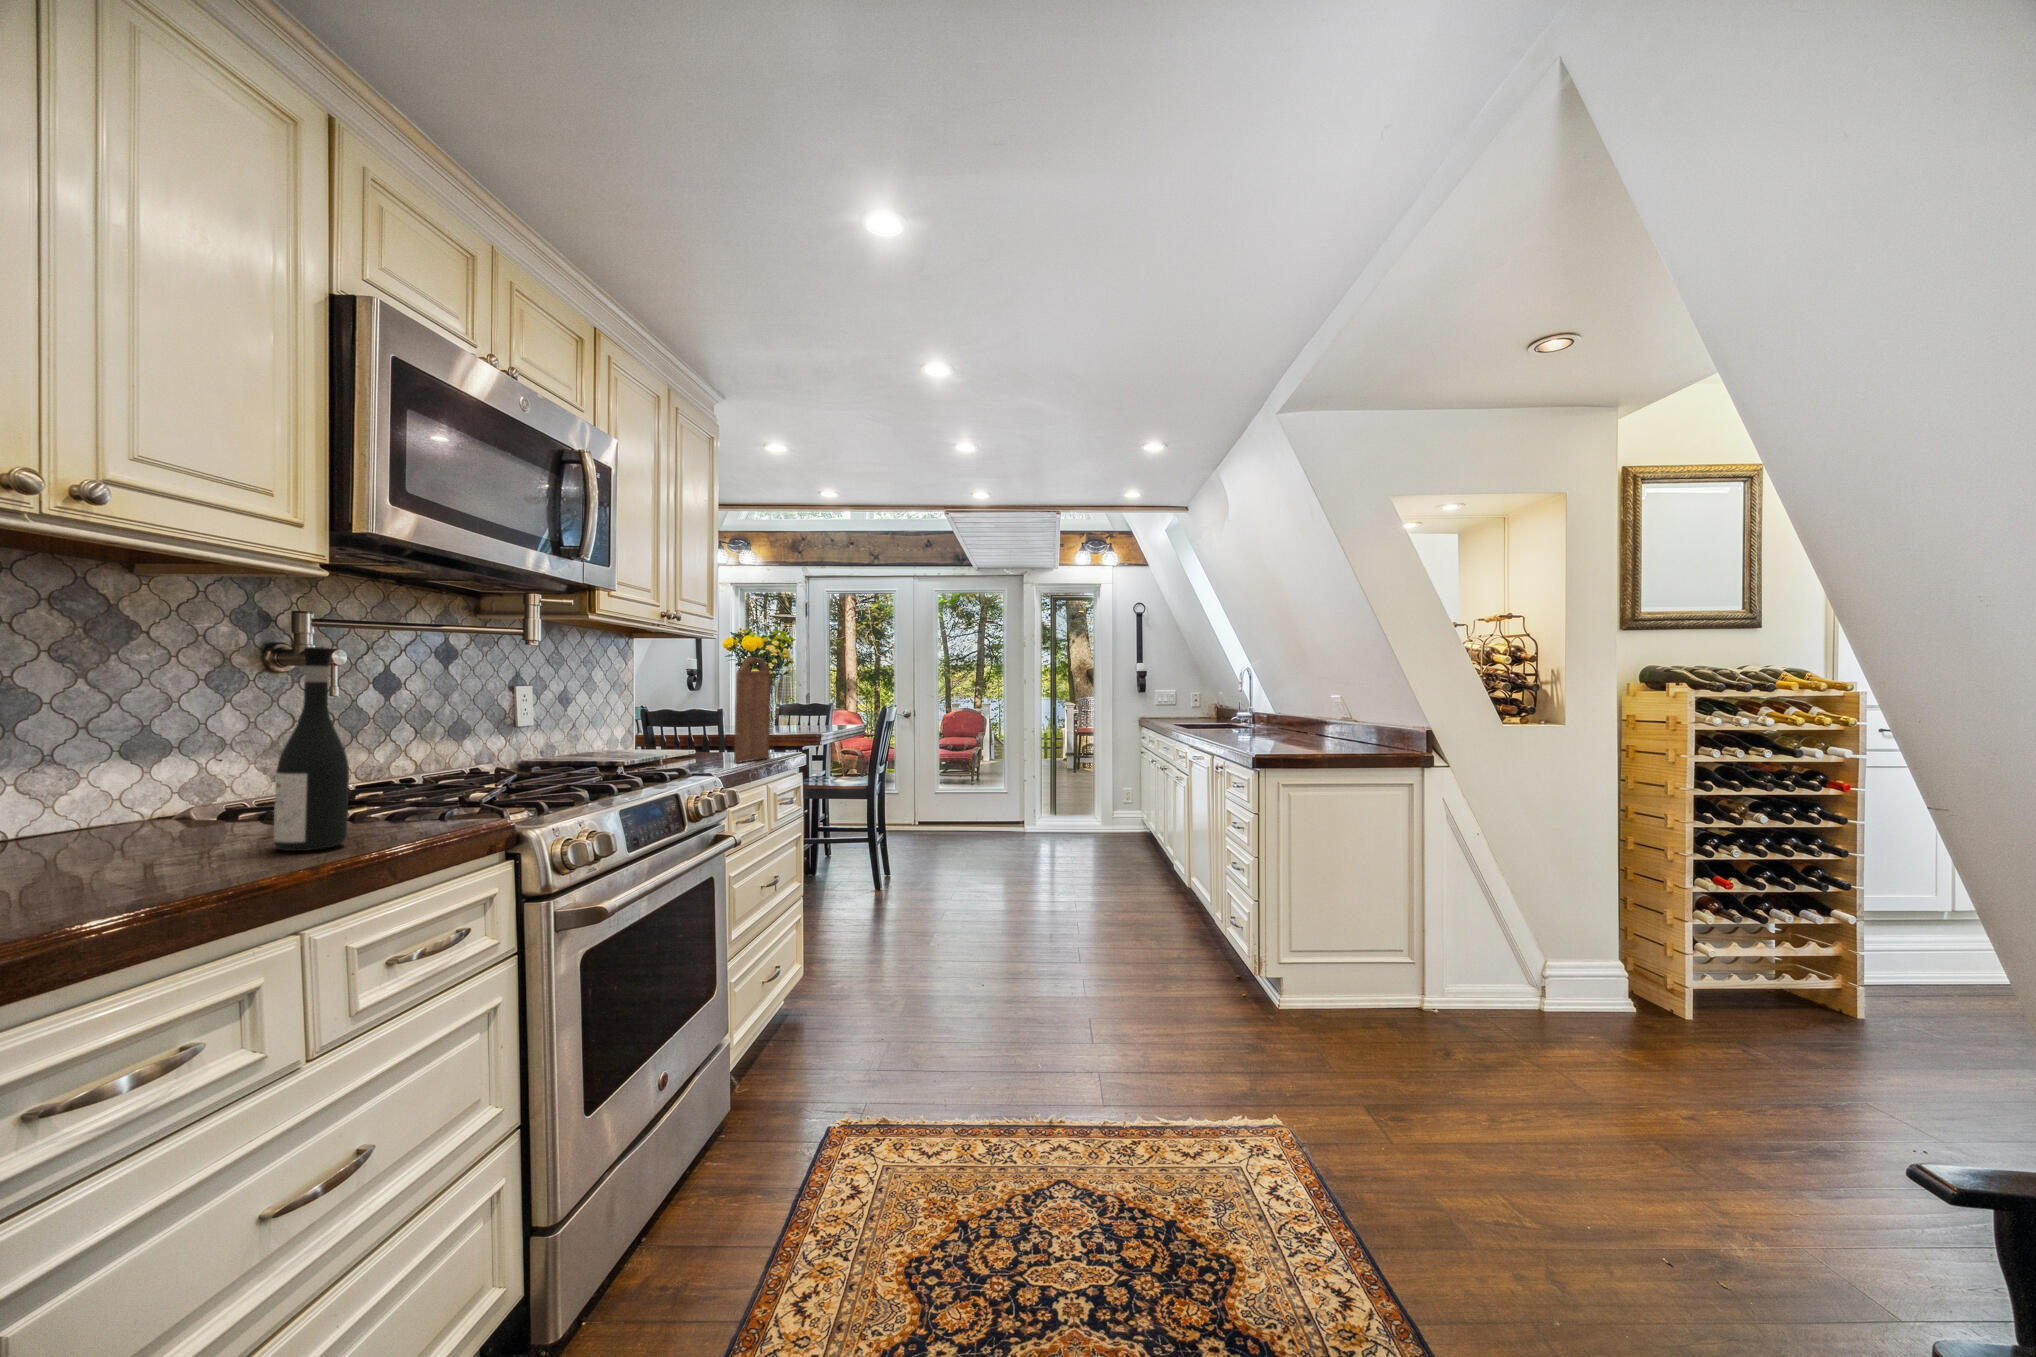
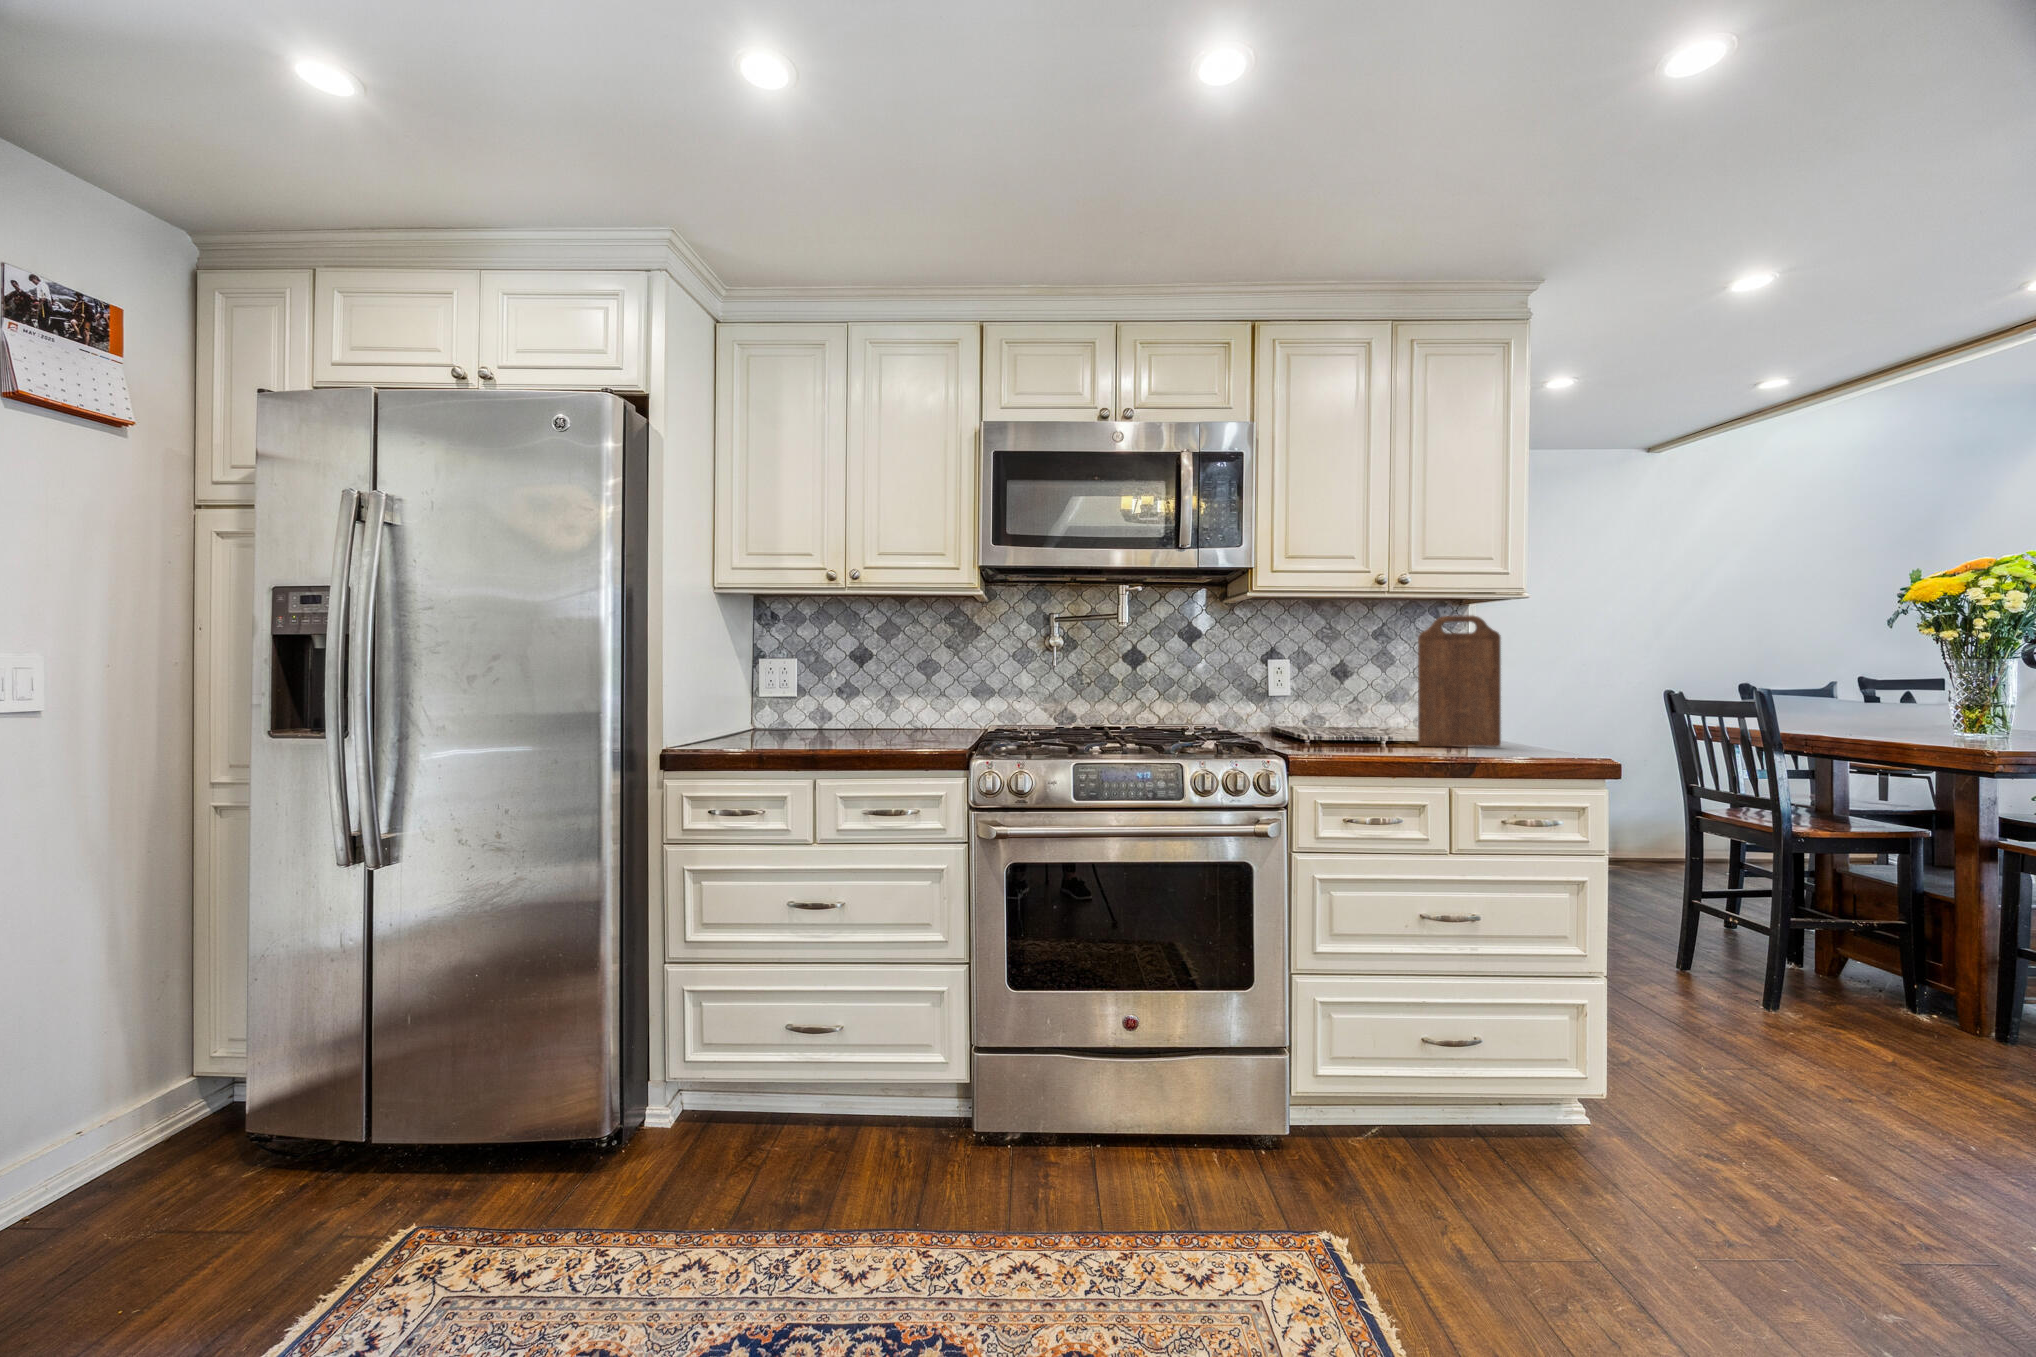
wine bottle: present [274,647,349,851] -> none [913,634,941,741]

